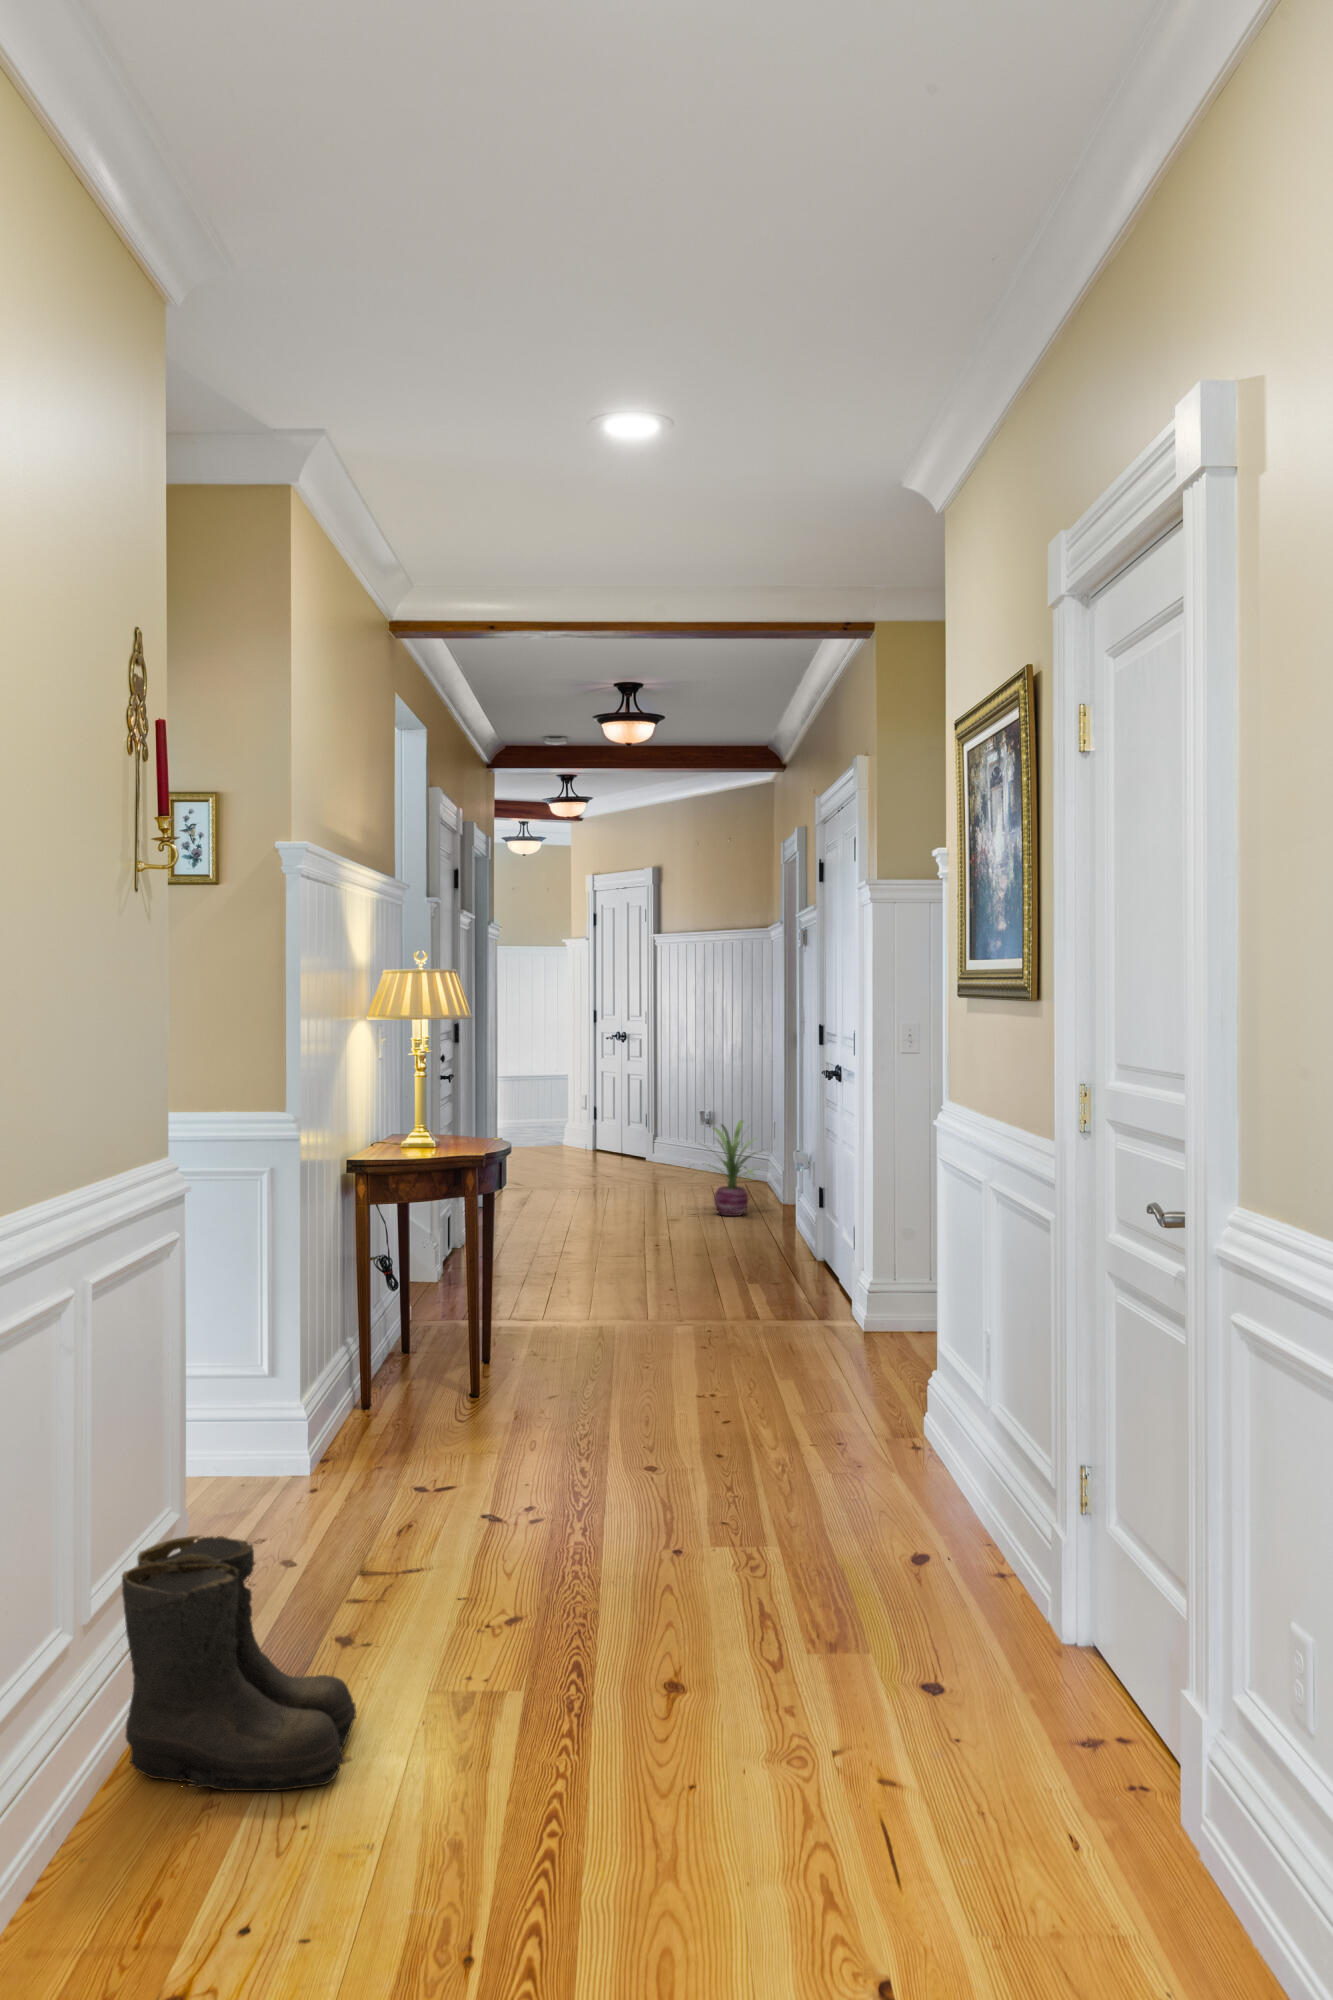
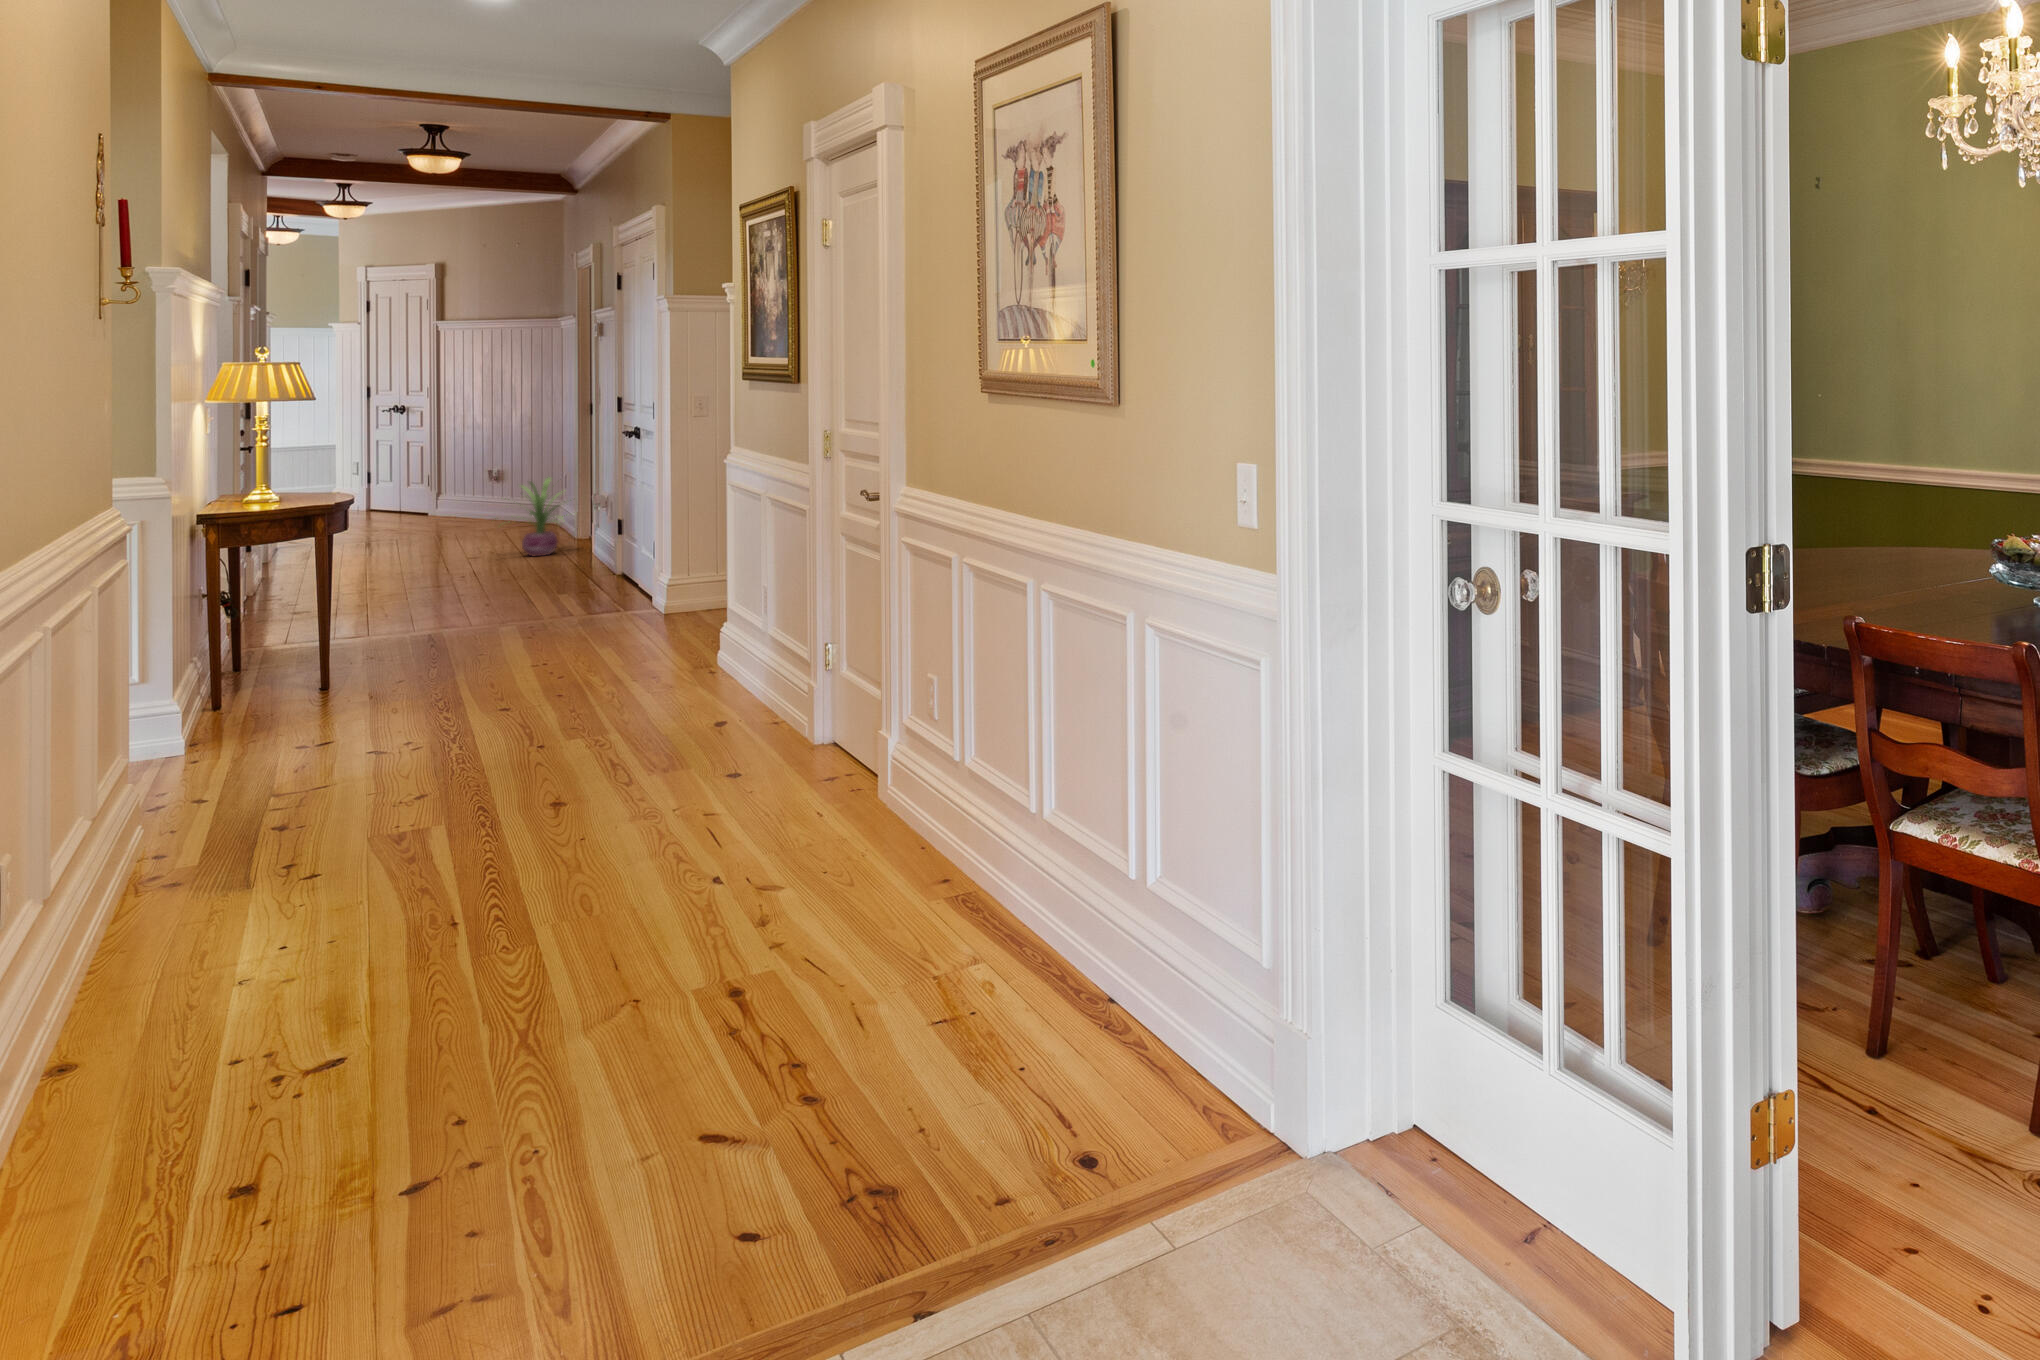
boots: present [122,1536,356,1791] -> none [152,713,346,853]

